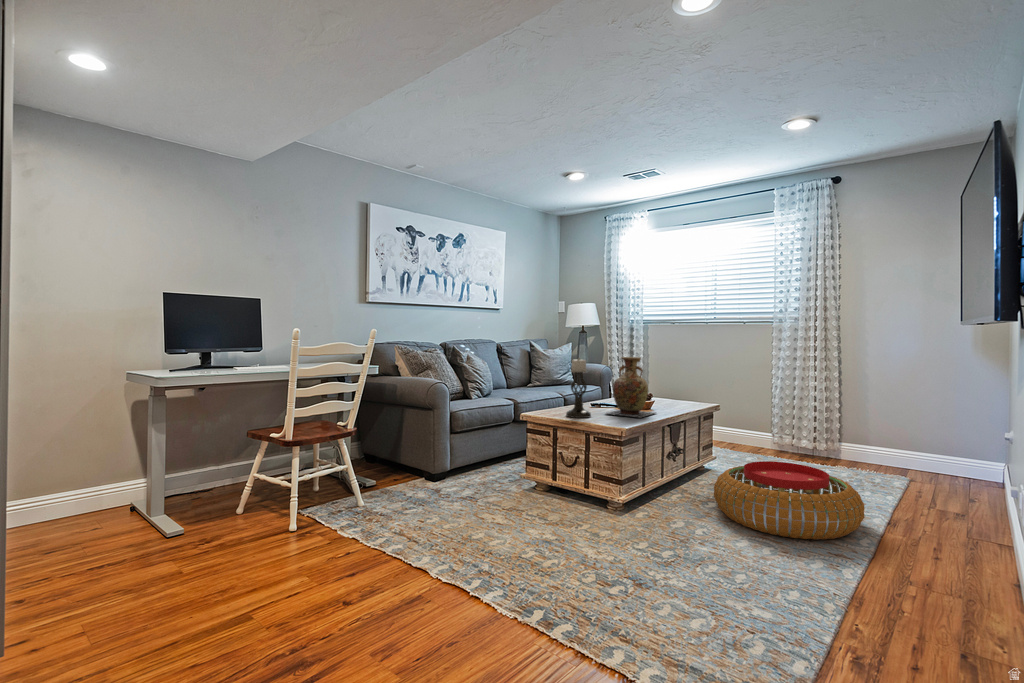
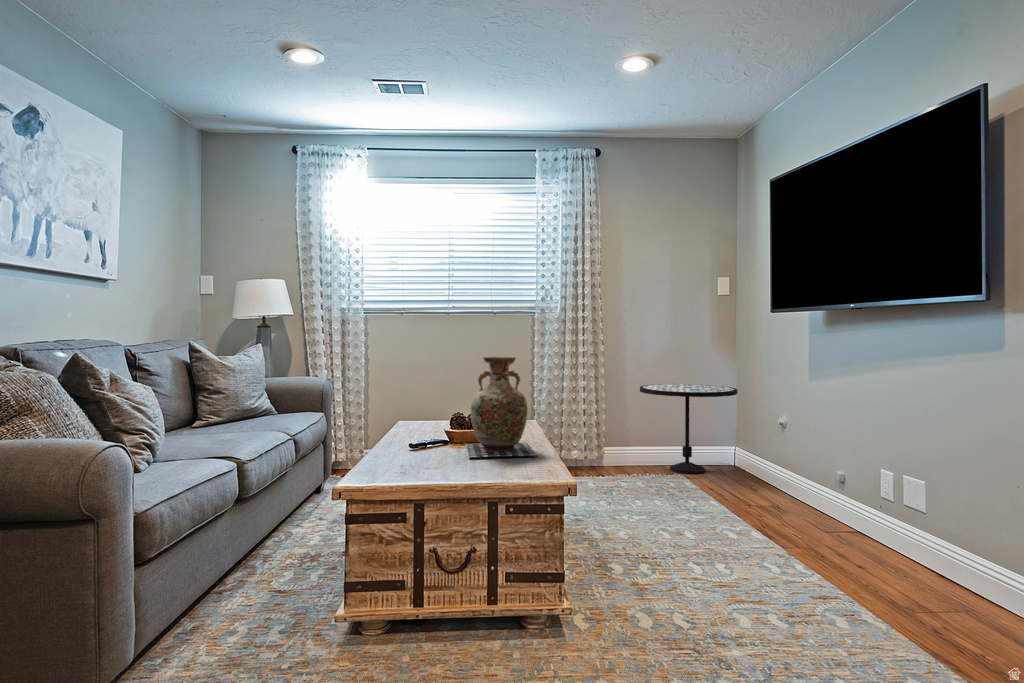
candle holder: present [566,358,591,418] -> none [418,360,465,475]
side table: none [861,391,975,480] -> present [640,384,737,474]
pouf: present [714,461,865,540] -> none [623,485,812,595]

